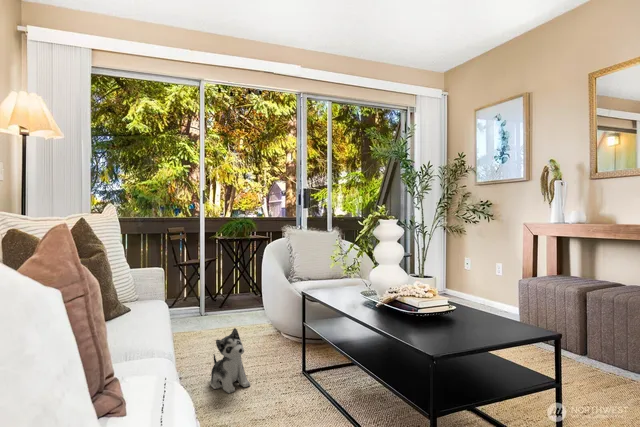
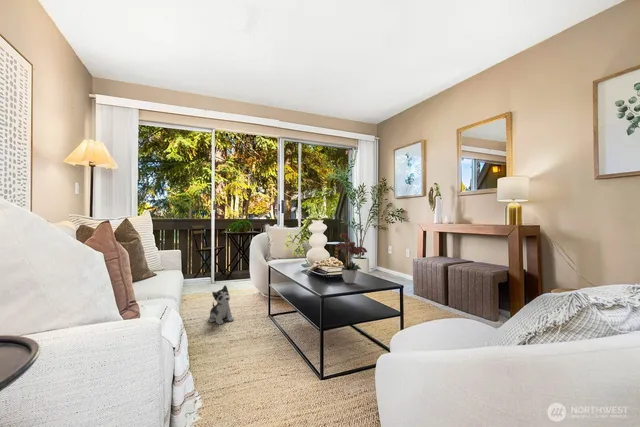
flower arrangement: none [432,237,496,328] -> present [336,233,367,284]

